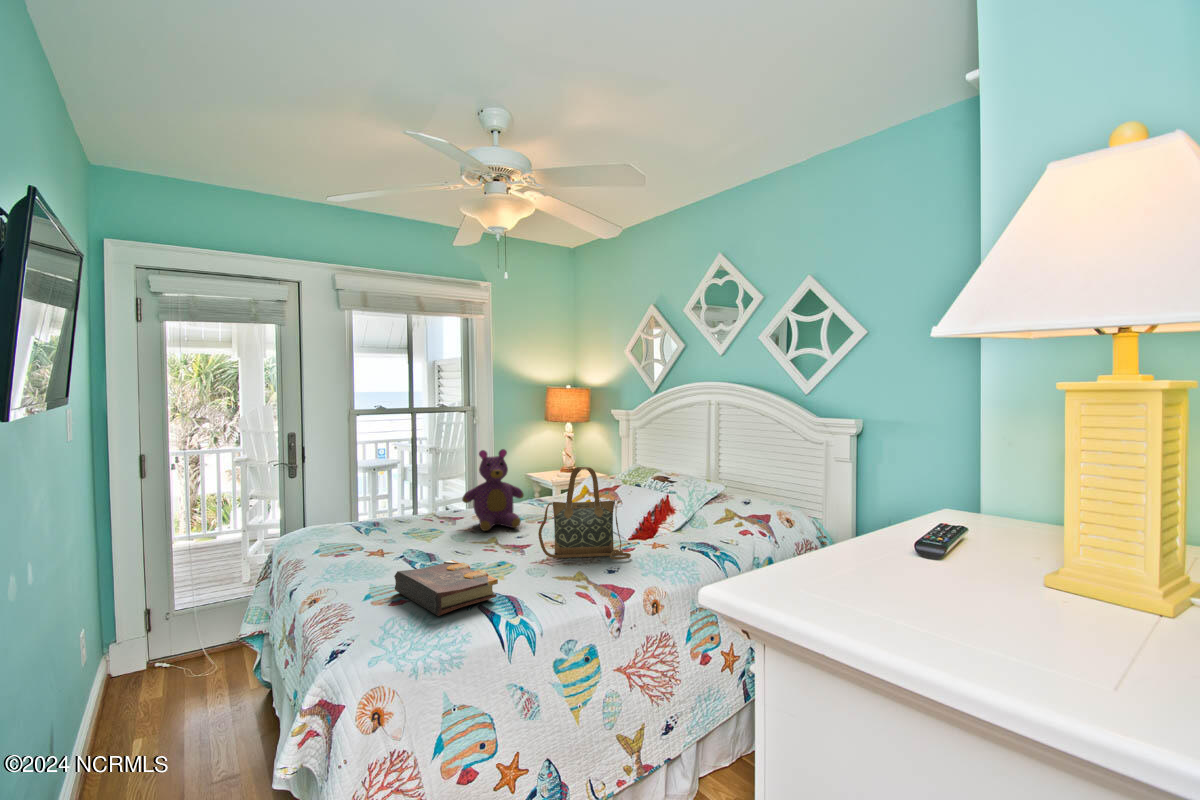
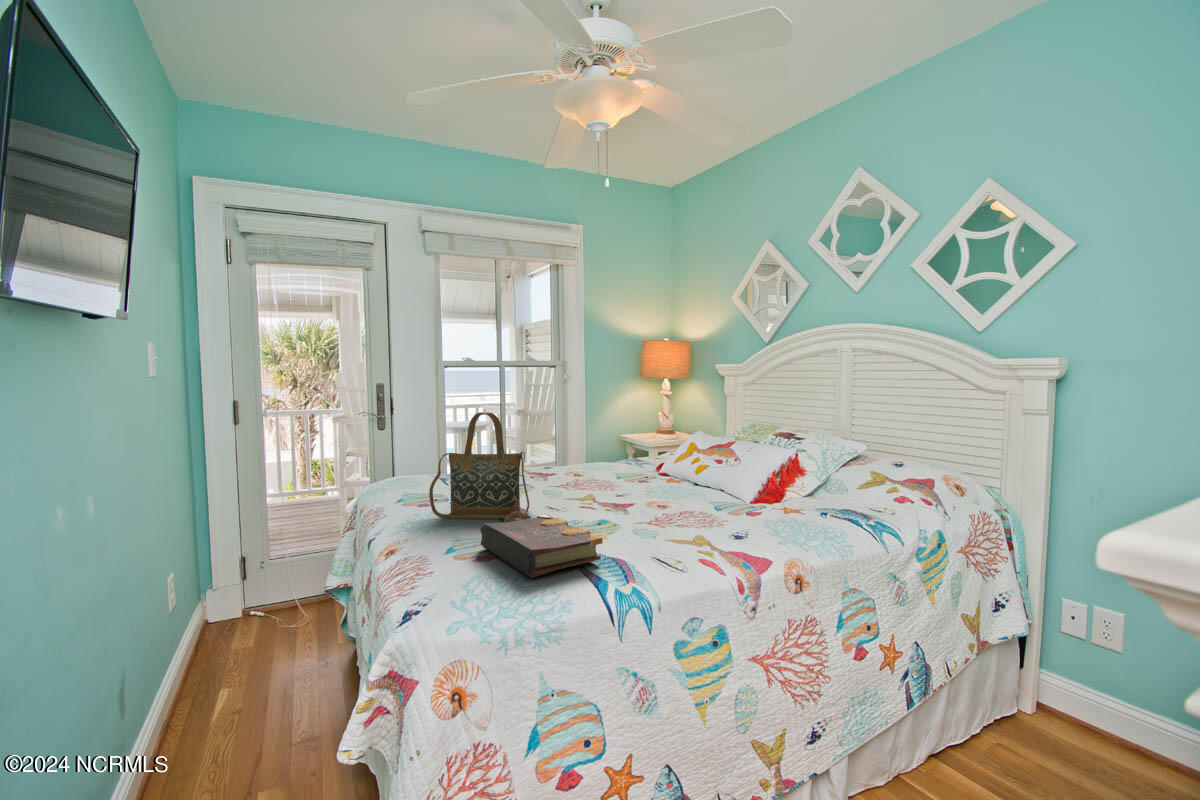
teddy bear: present [462,449,524,531] -> none [555,397,624,488]
handbag: present [538,467,631,560] -> present [429,412,531,522]

